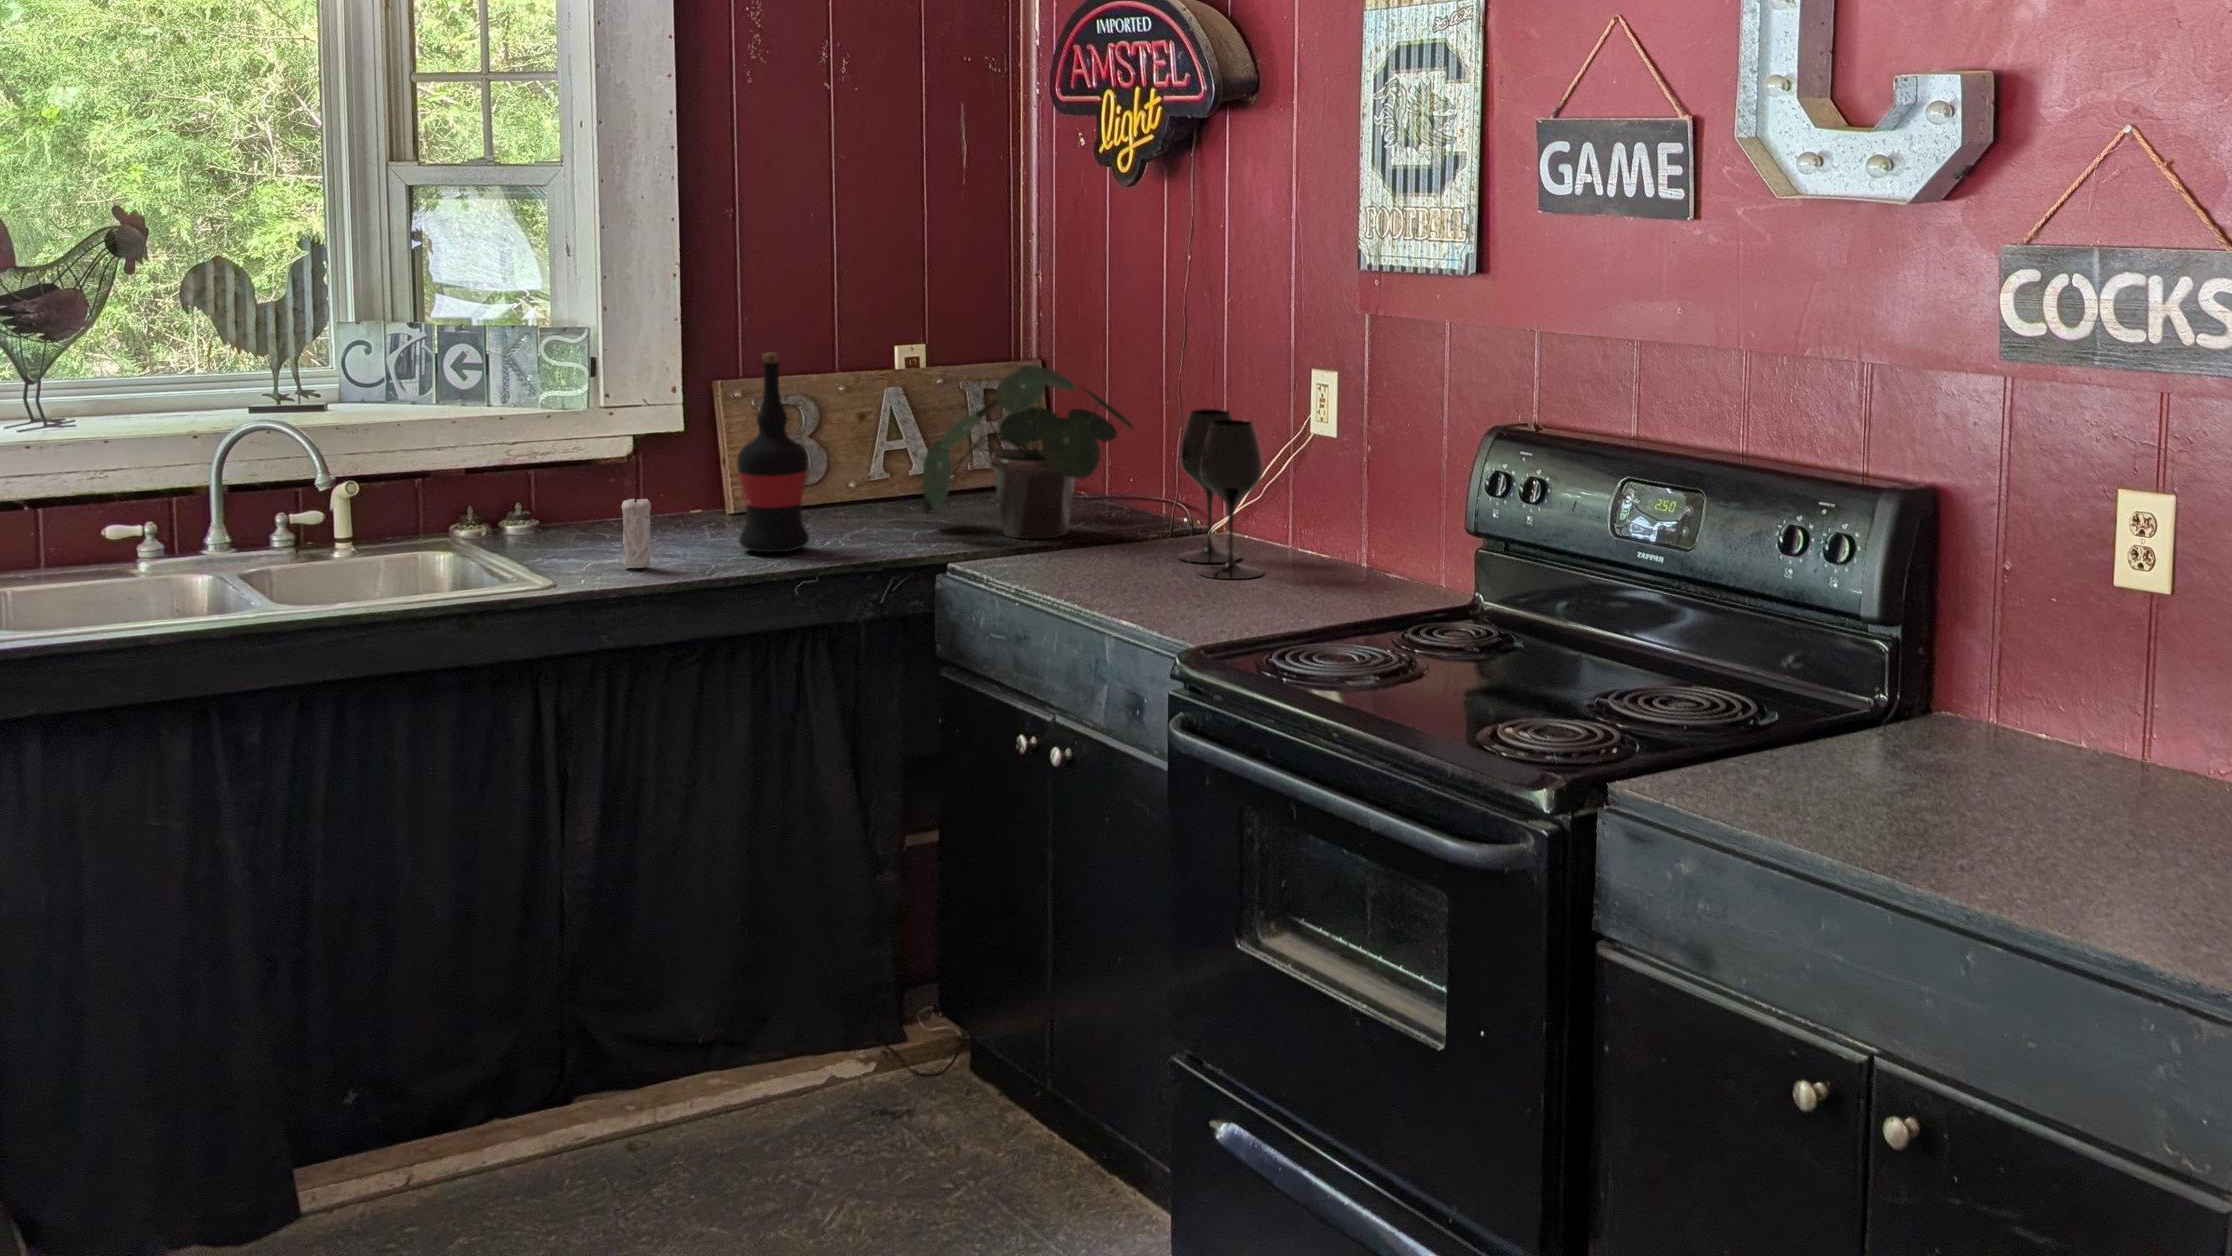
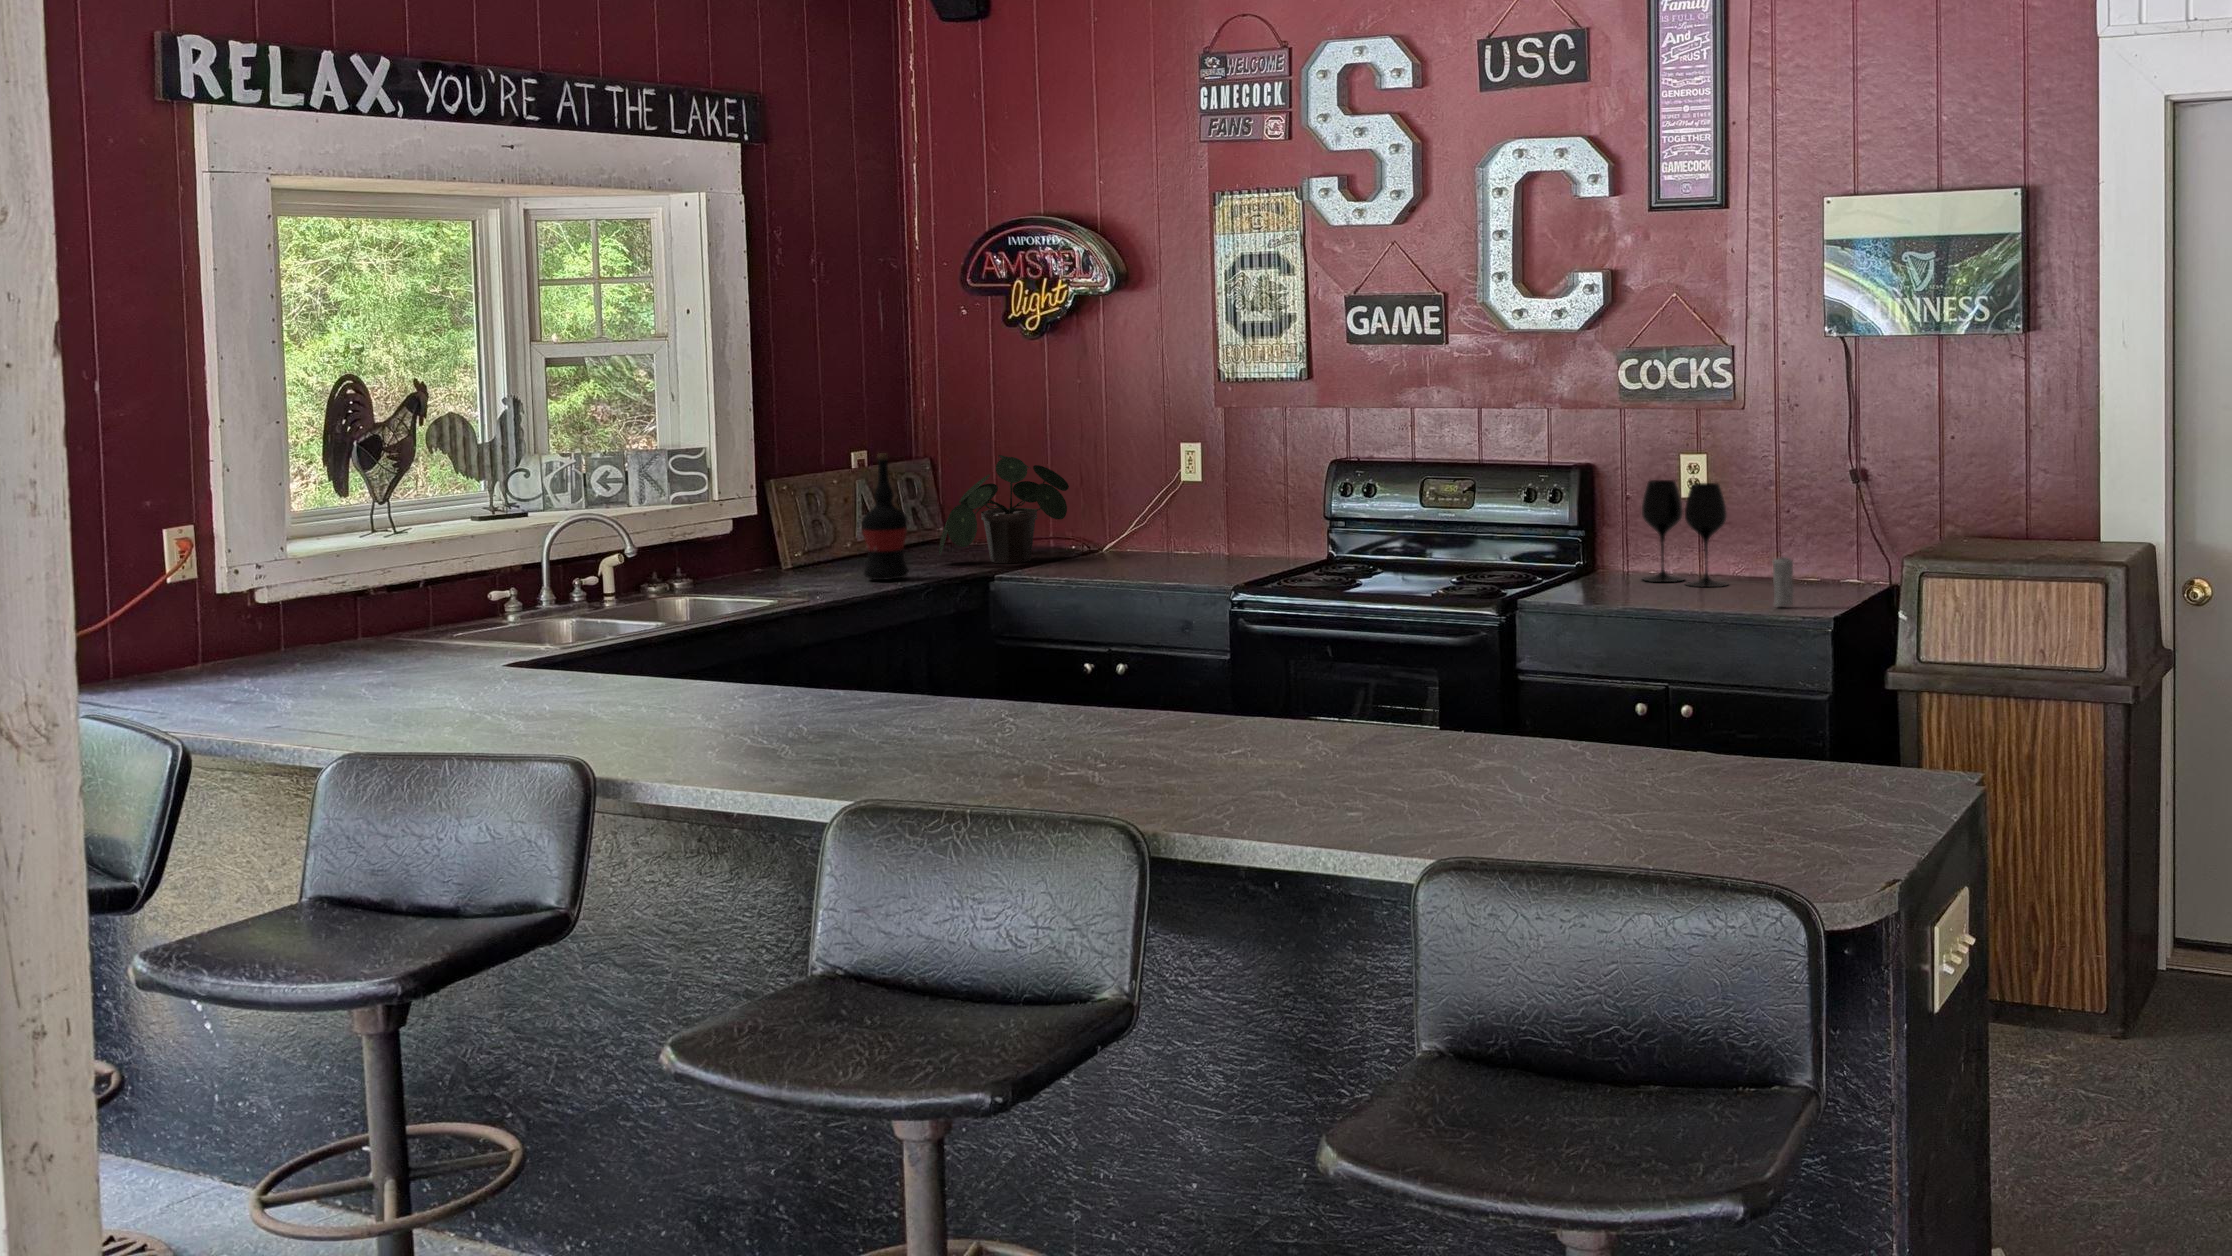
wine glass: present [1178,409,1263,579] -> present [1642,480,1727,587]
candle: present [621,488,651,568] -> present [1773,557,1794,607]

